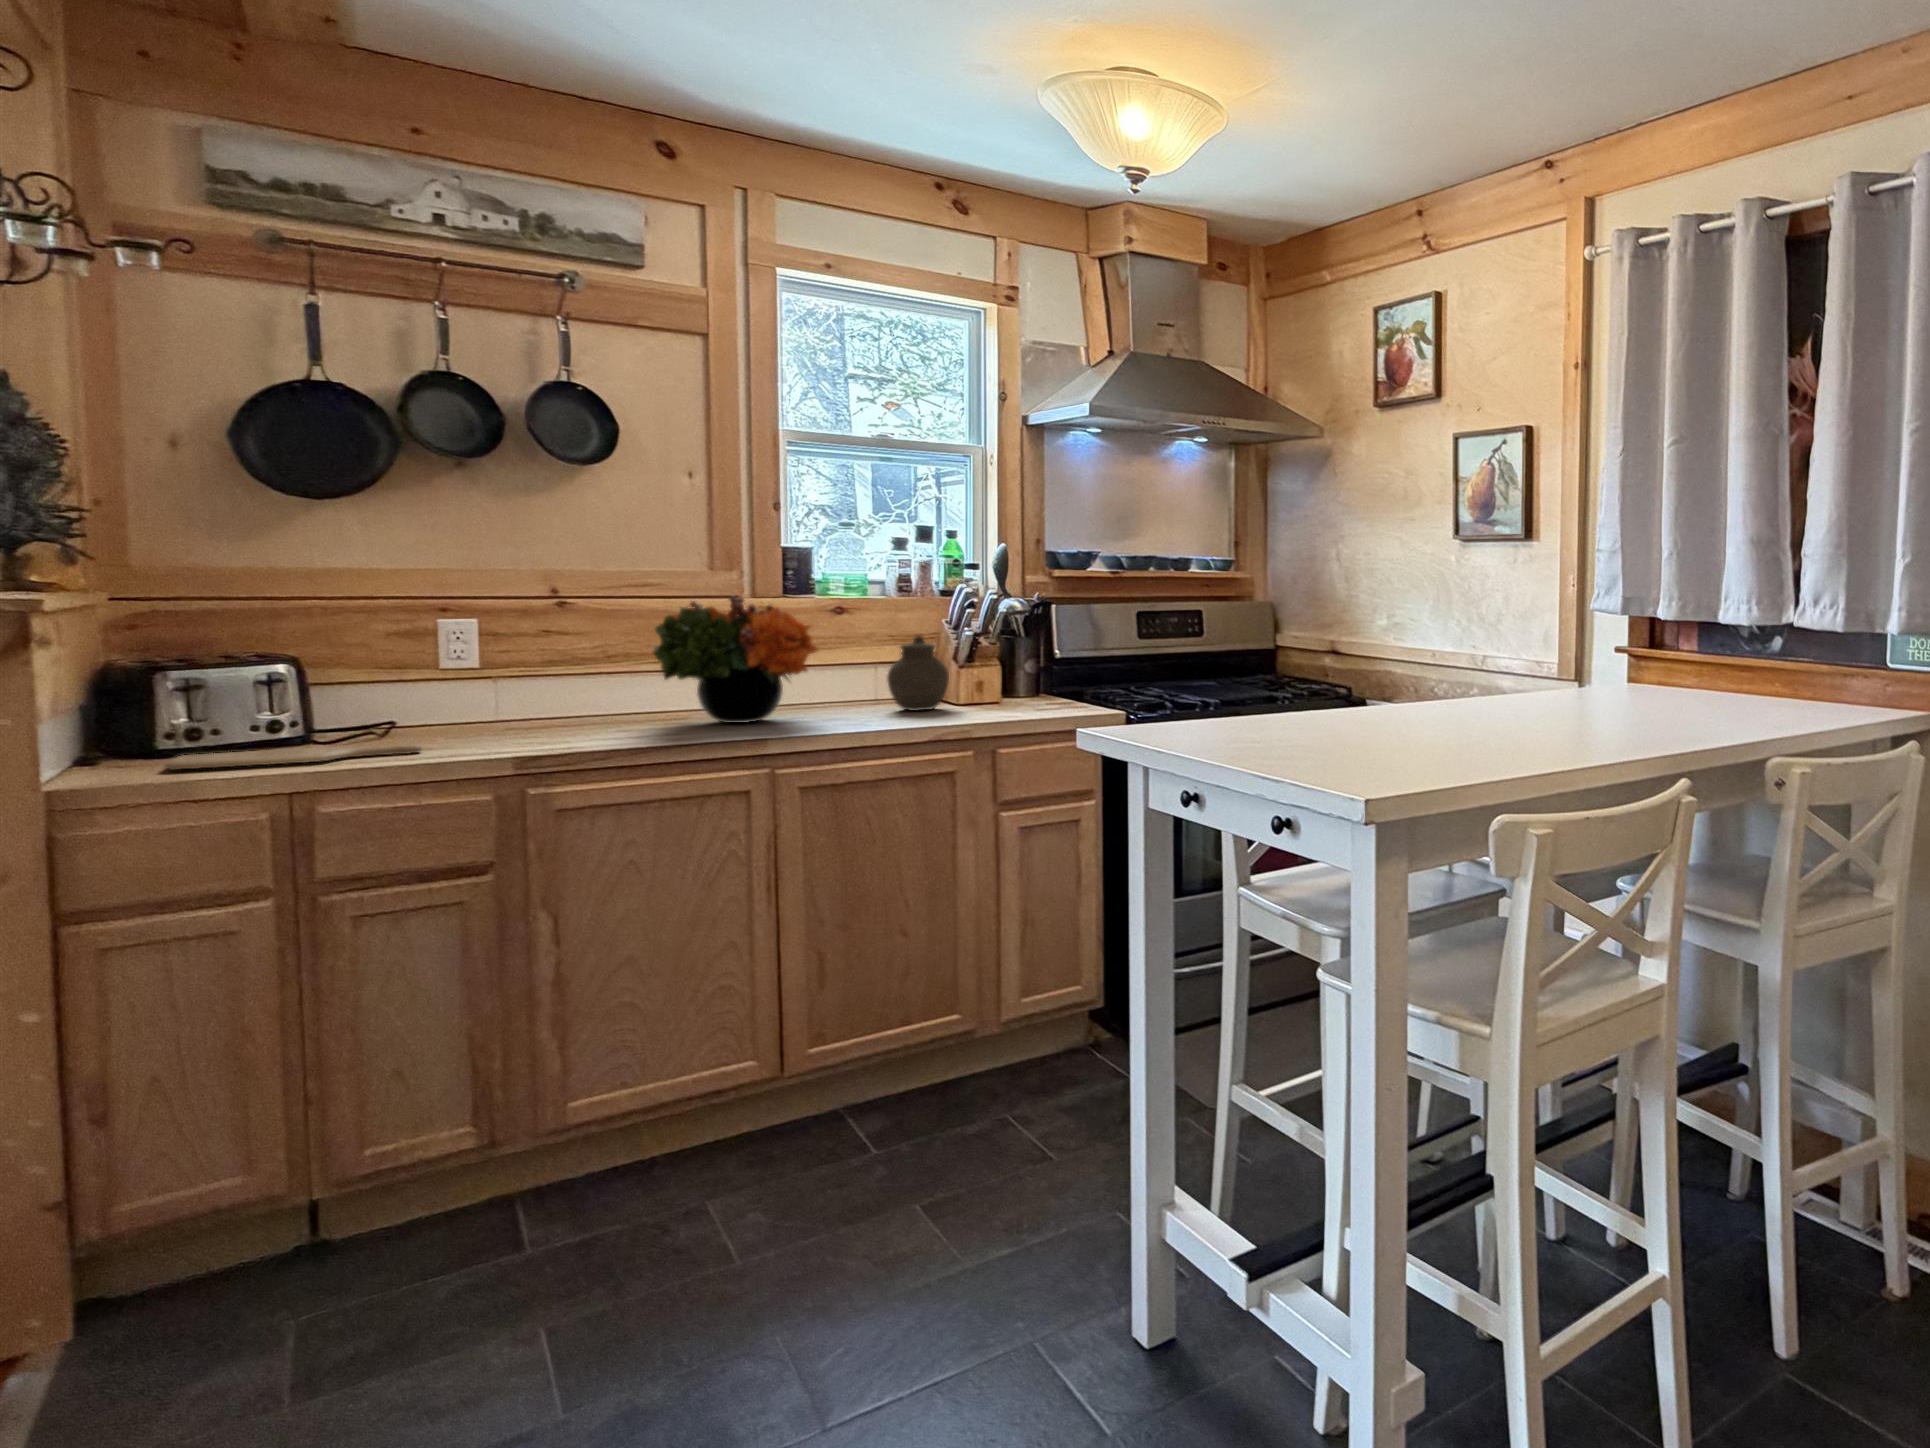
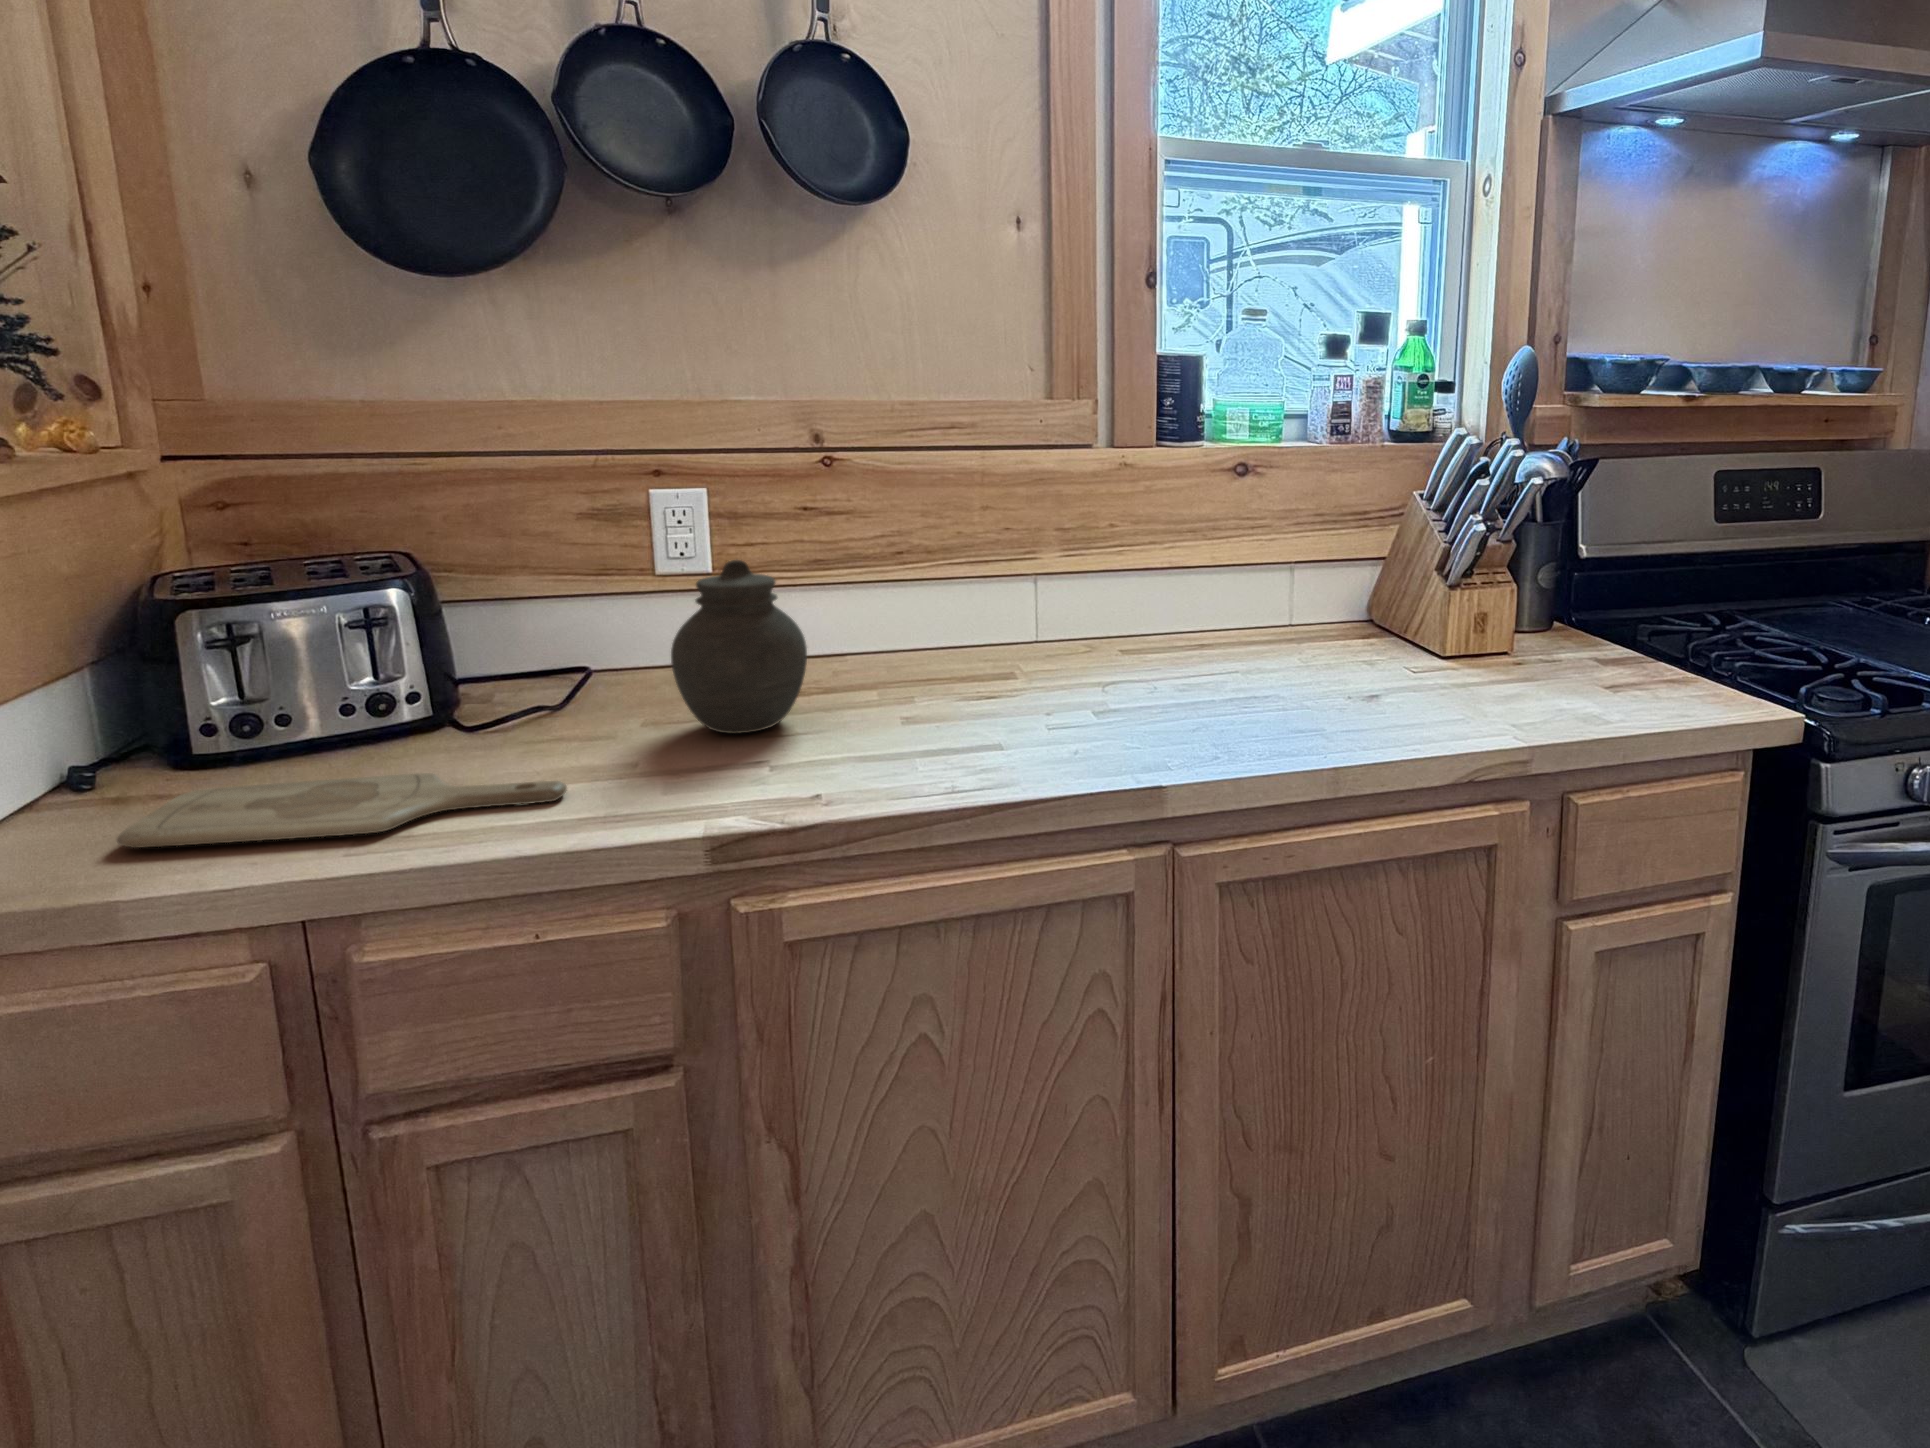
flower arrangement: present [654,596,819,723] -> none [949,459,1241,714]
jar: present [887,636,949,711] -> present [671,560,807,734]

